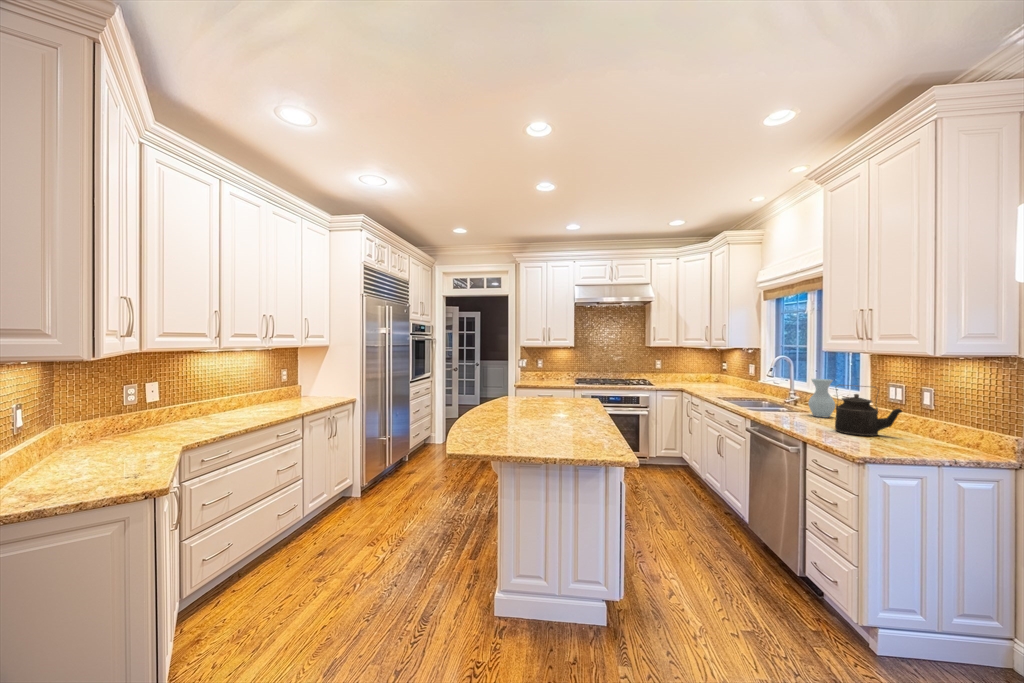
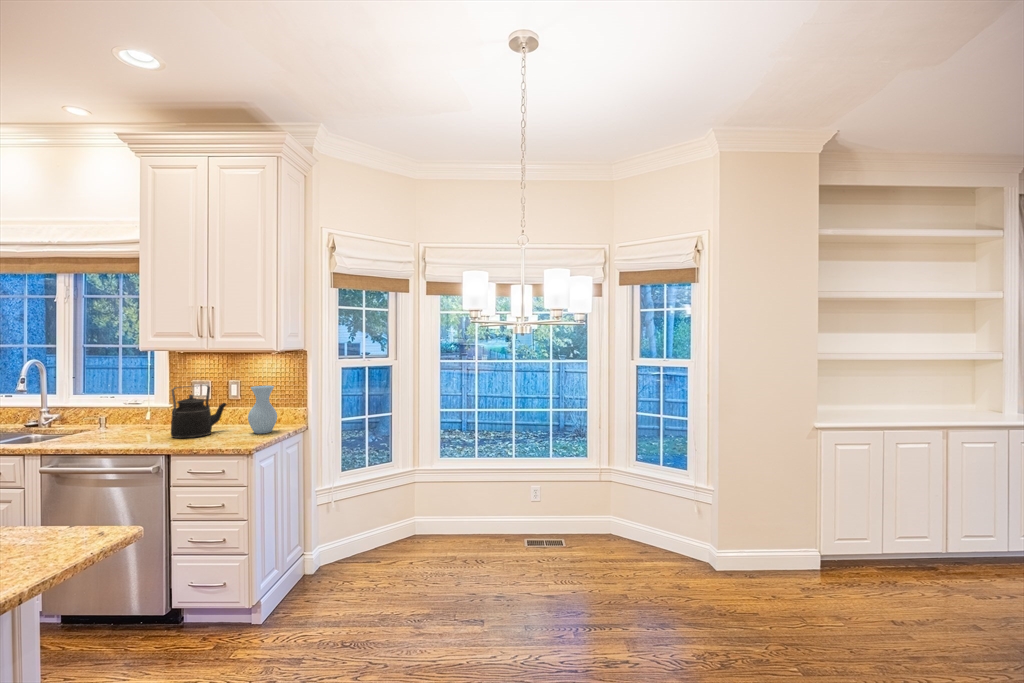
vase: present [808,379,835,417] -> present [248,386,277,434]

